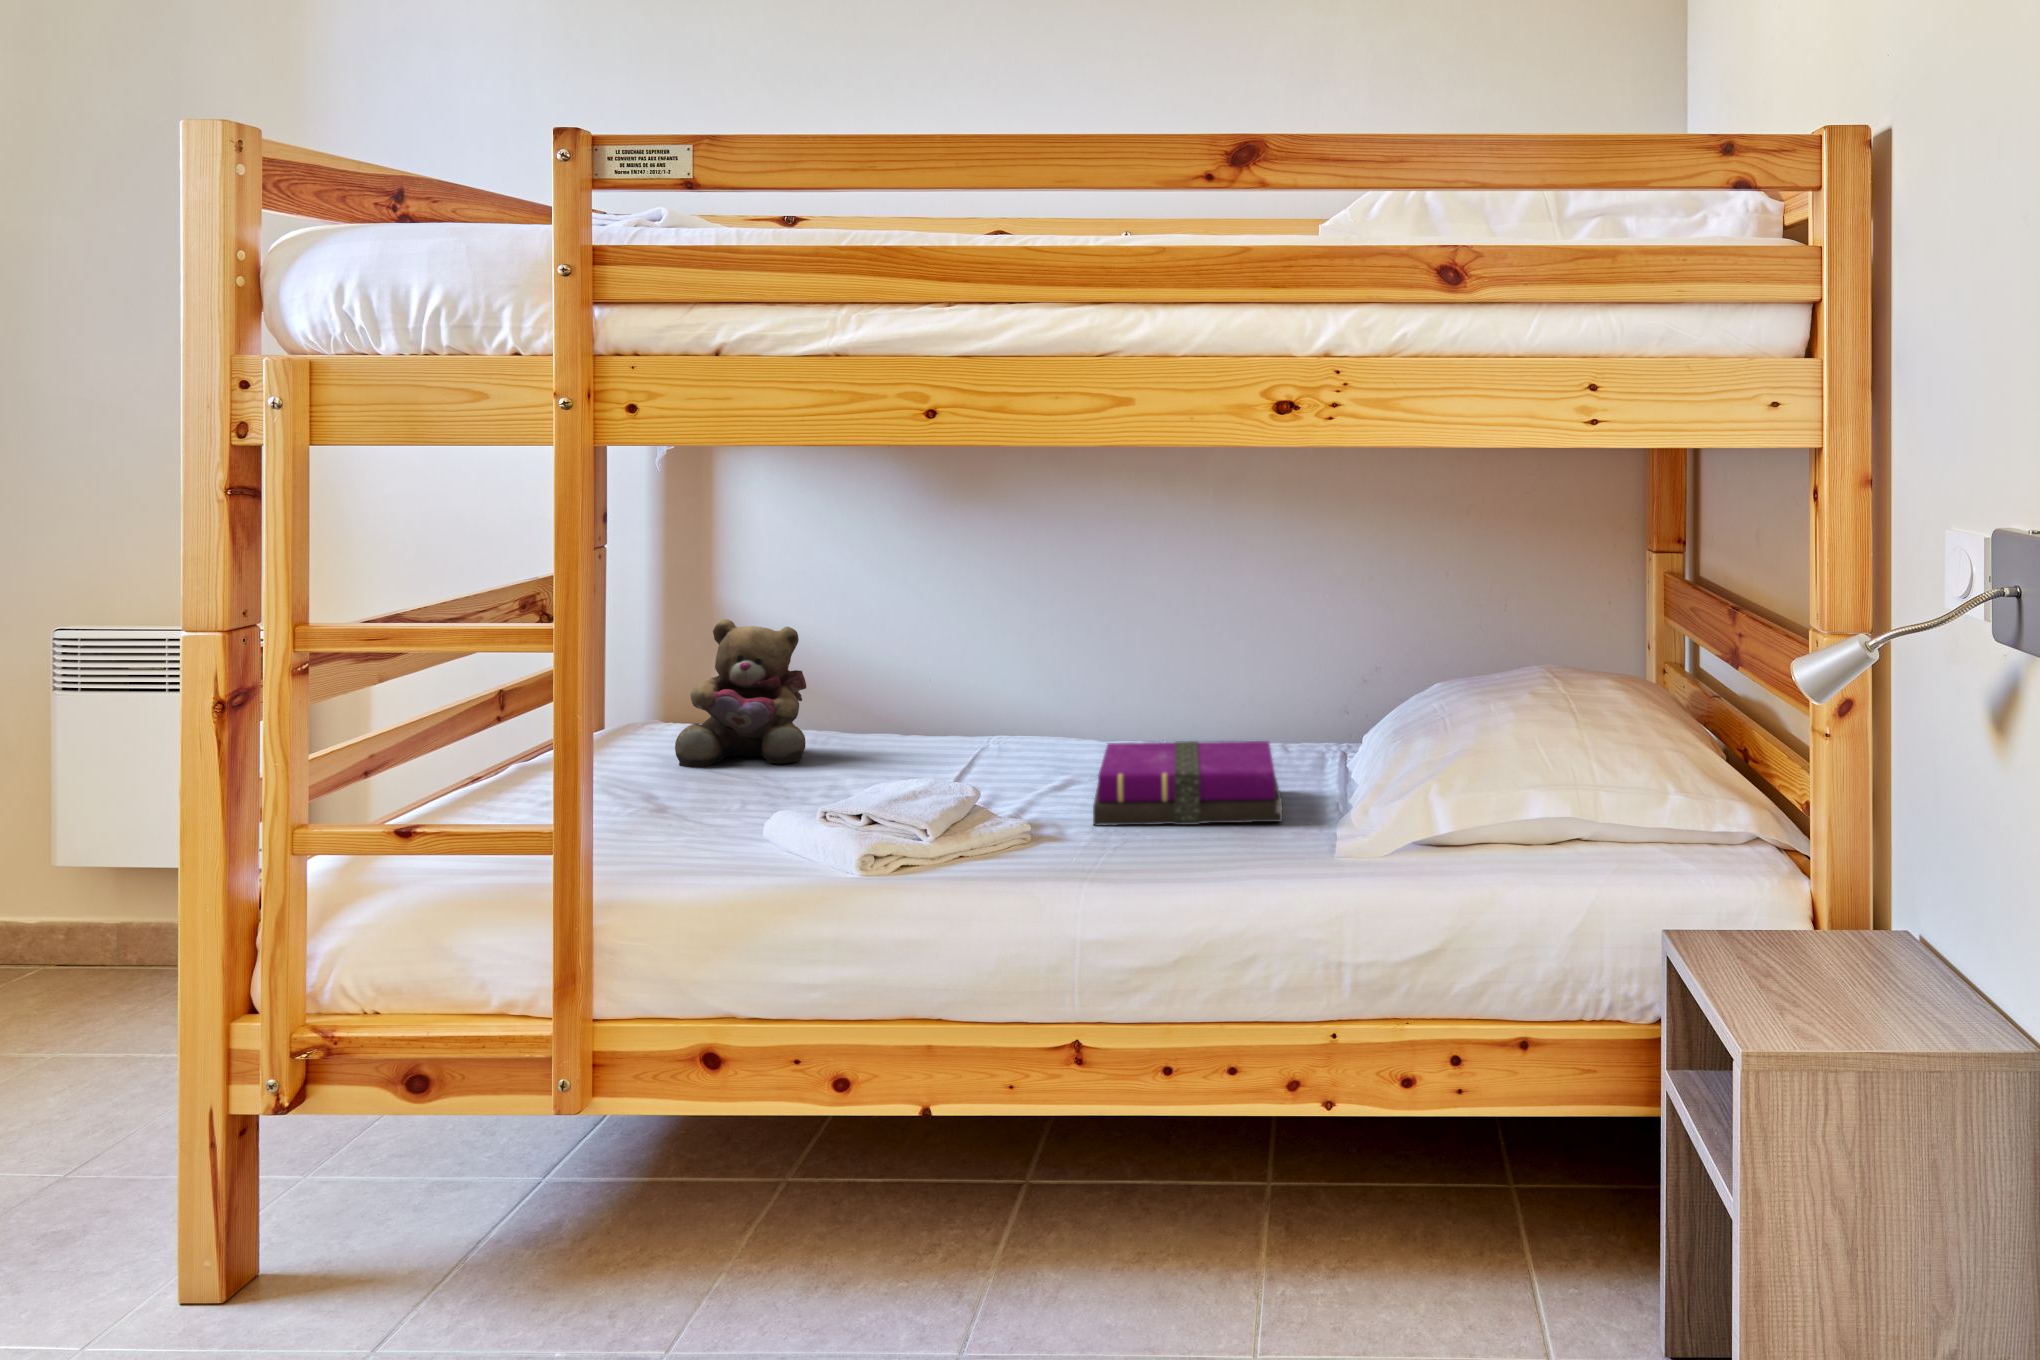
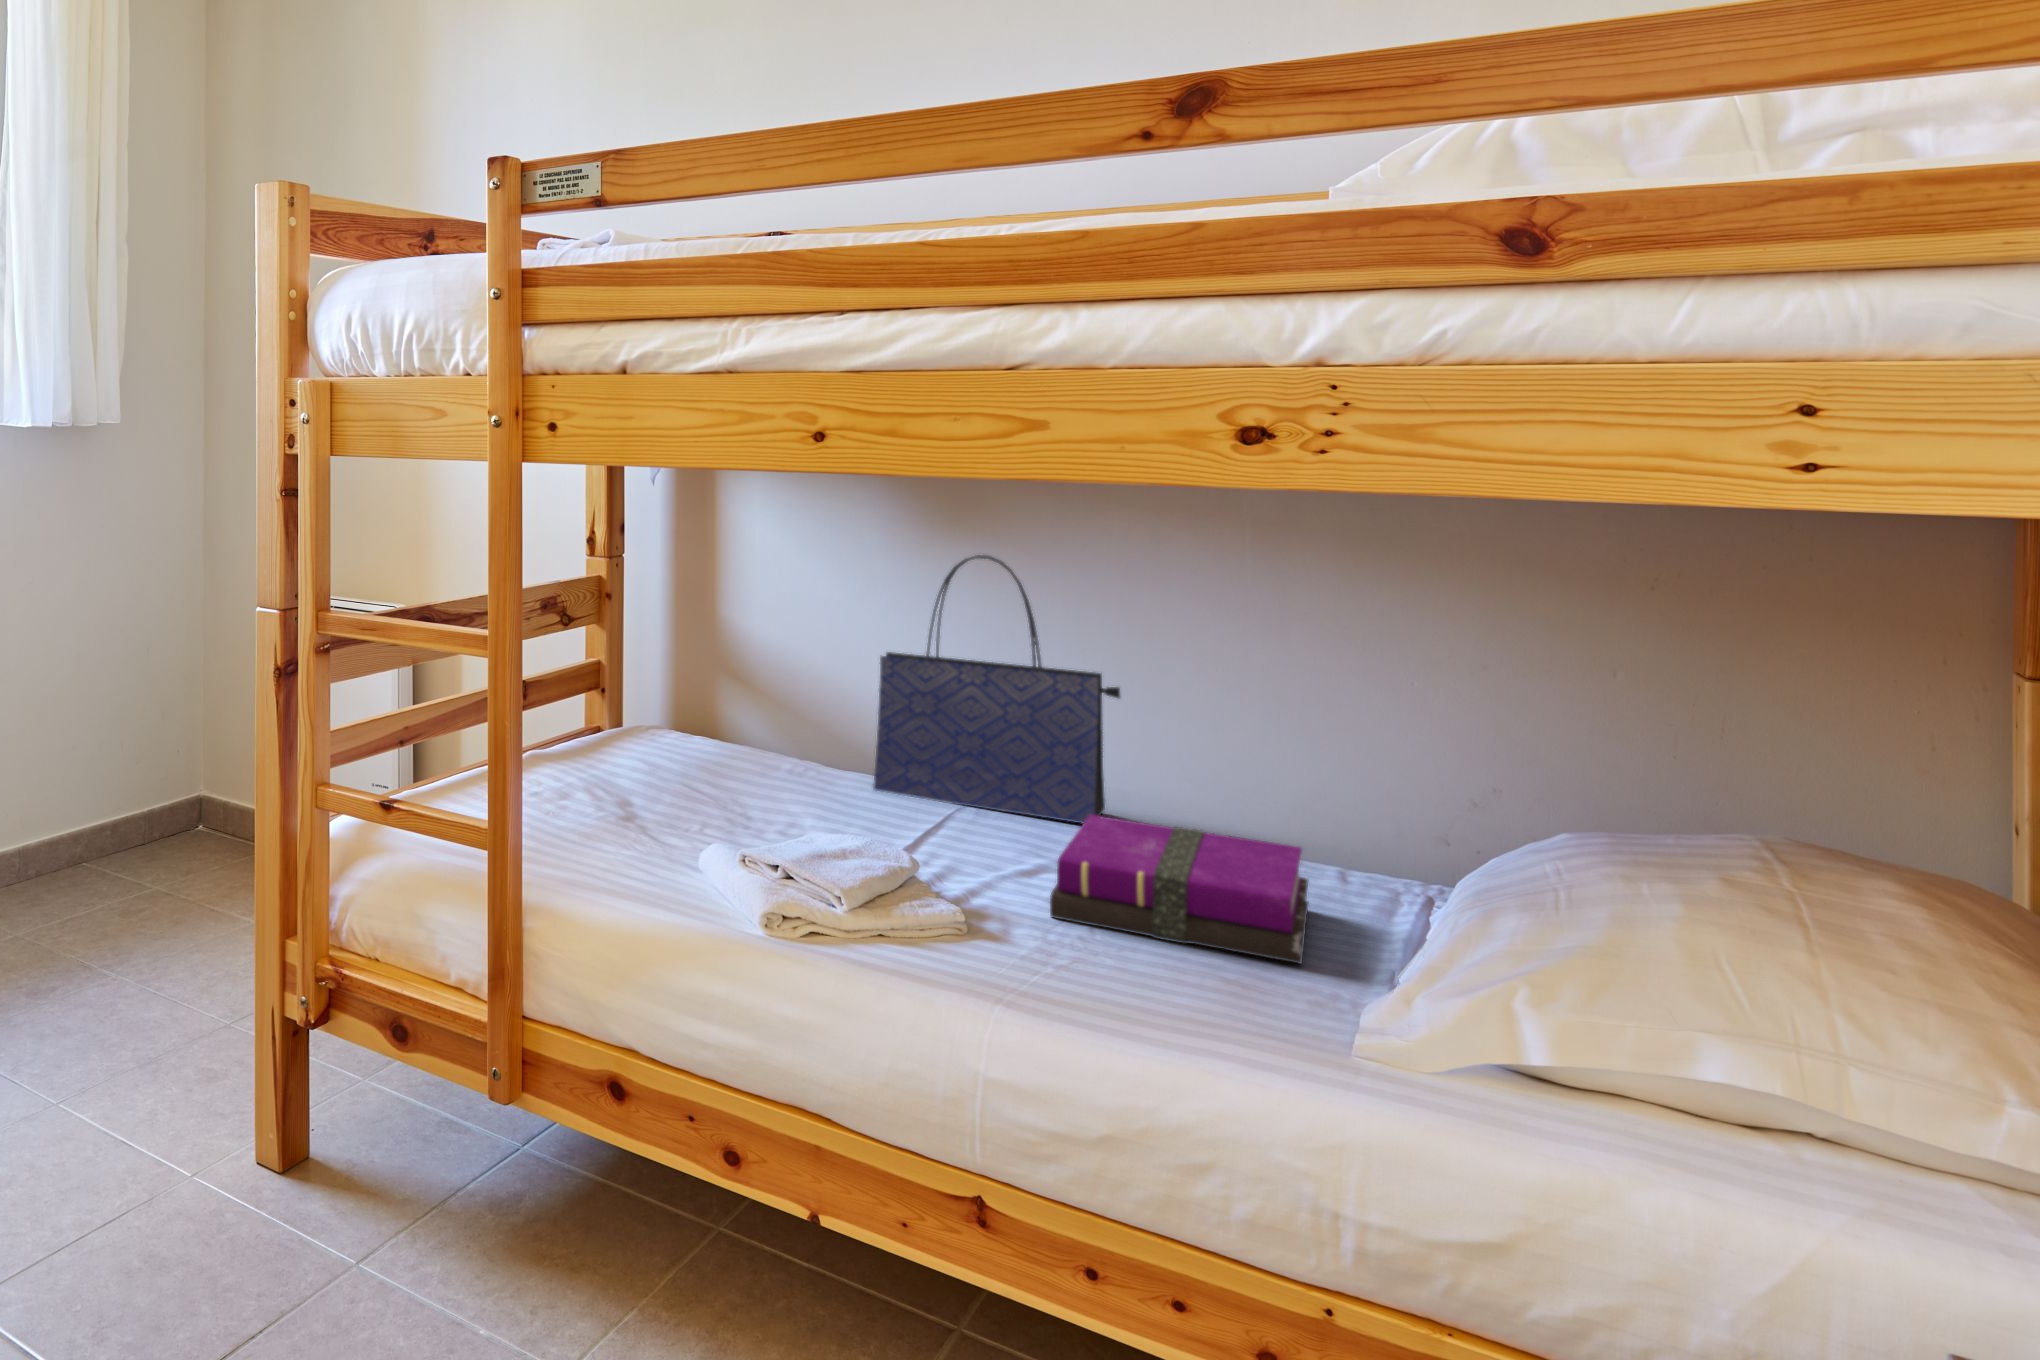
tote bag: none [893,532,1116,764] -> present [873,555,1120,824]
teddy bear: present [675,619,807,767] -> none [672,624,793,774]

